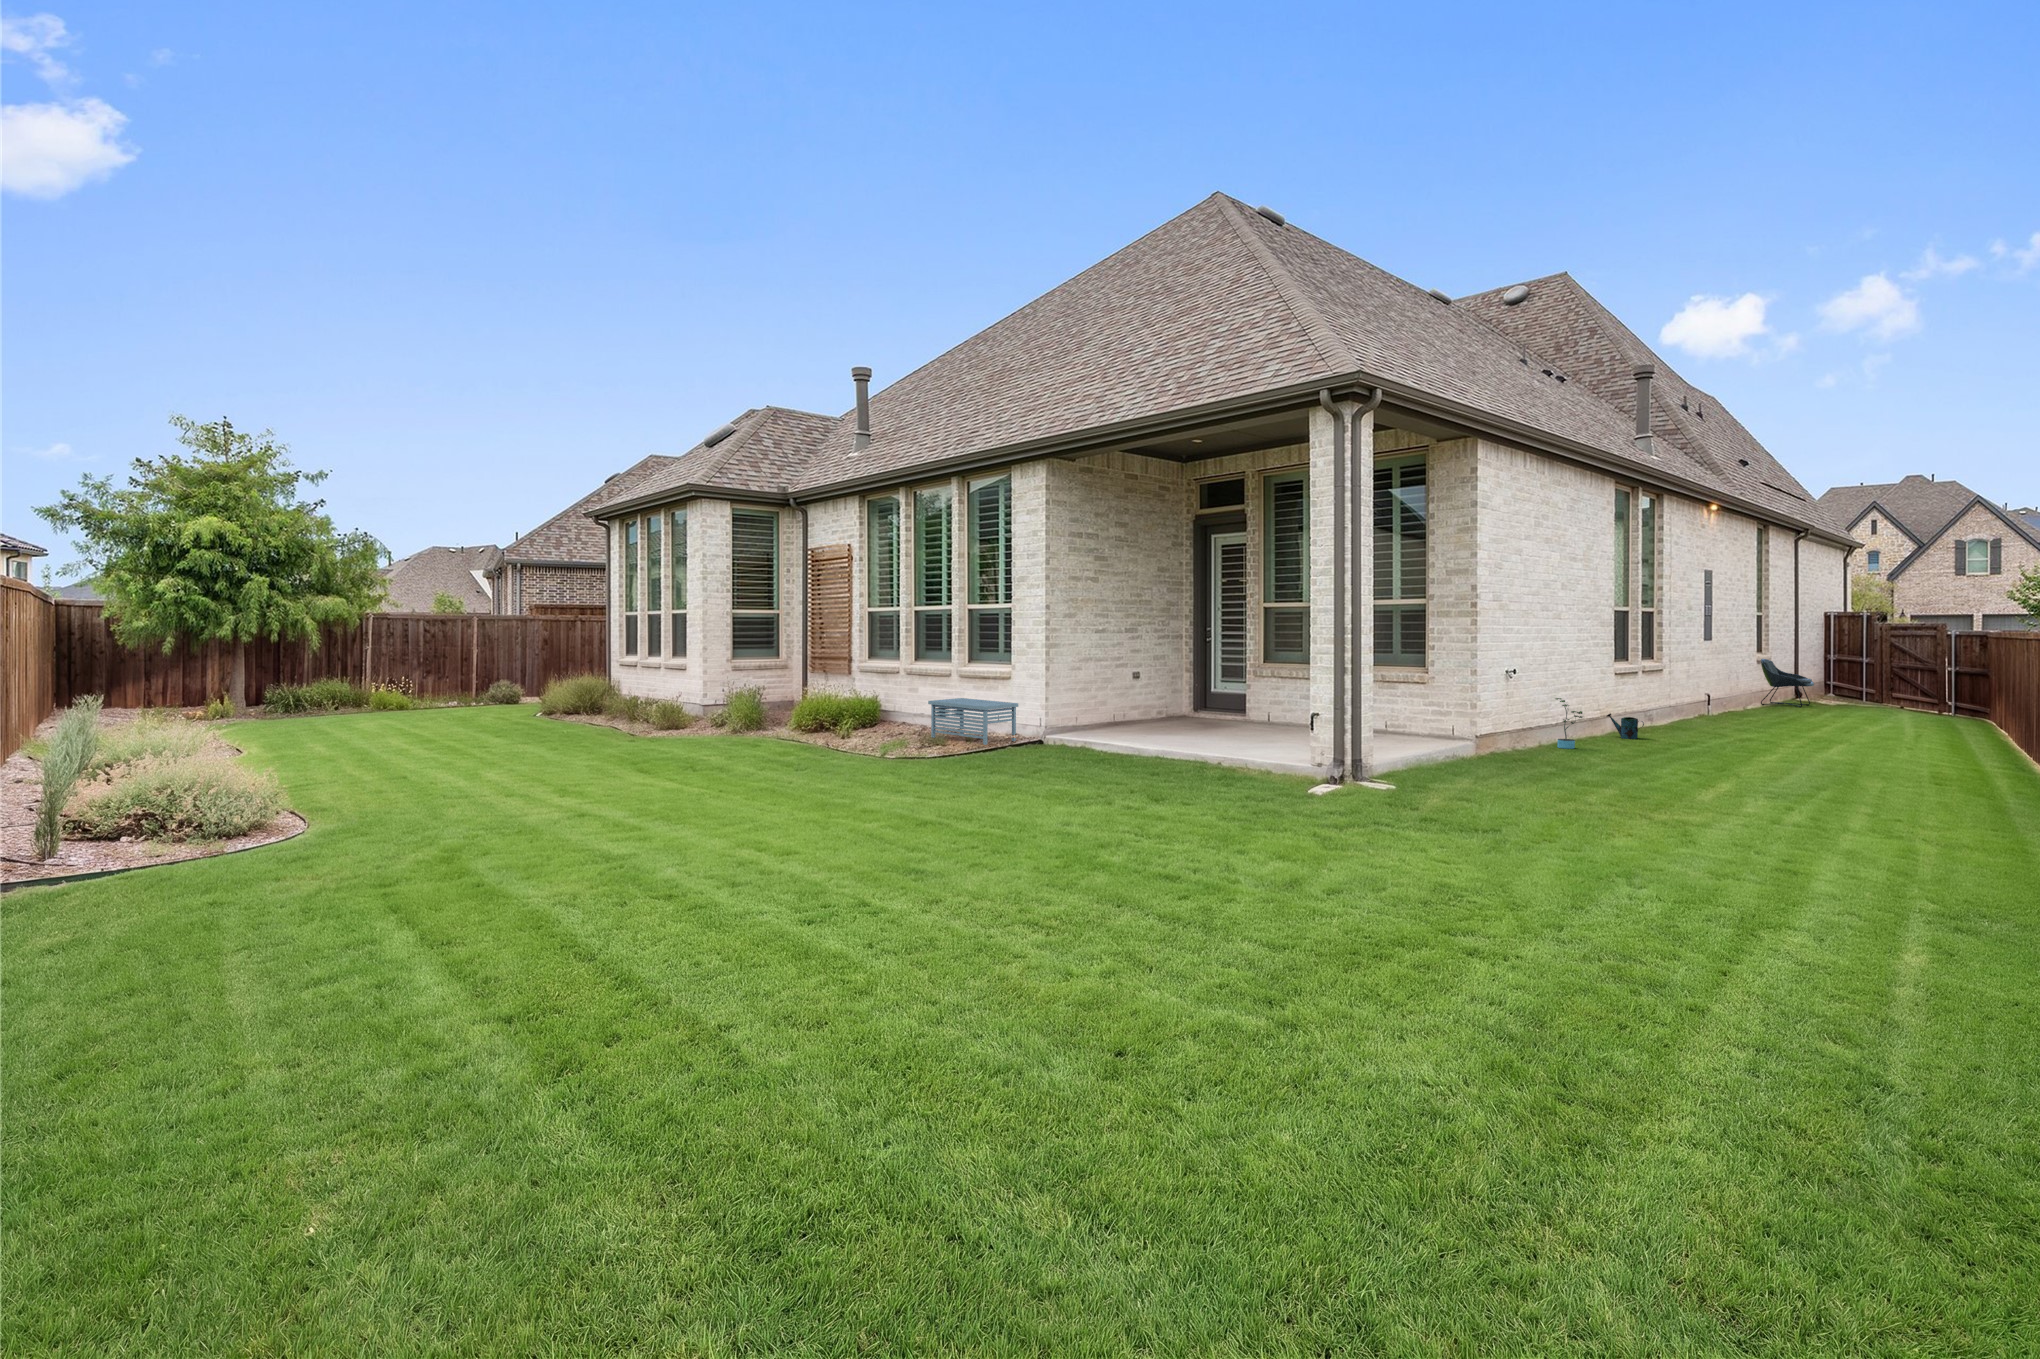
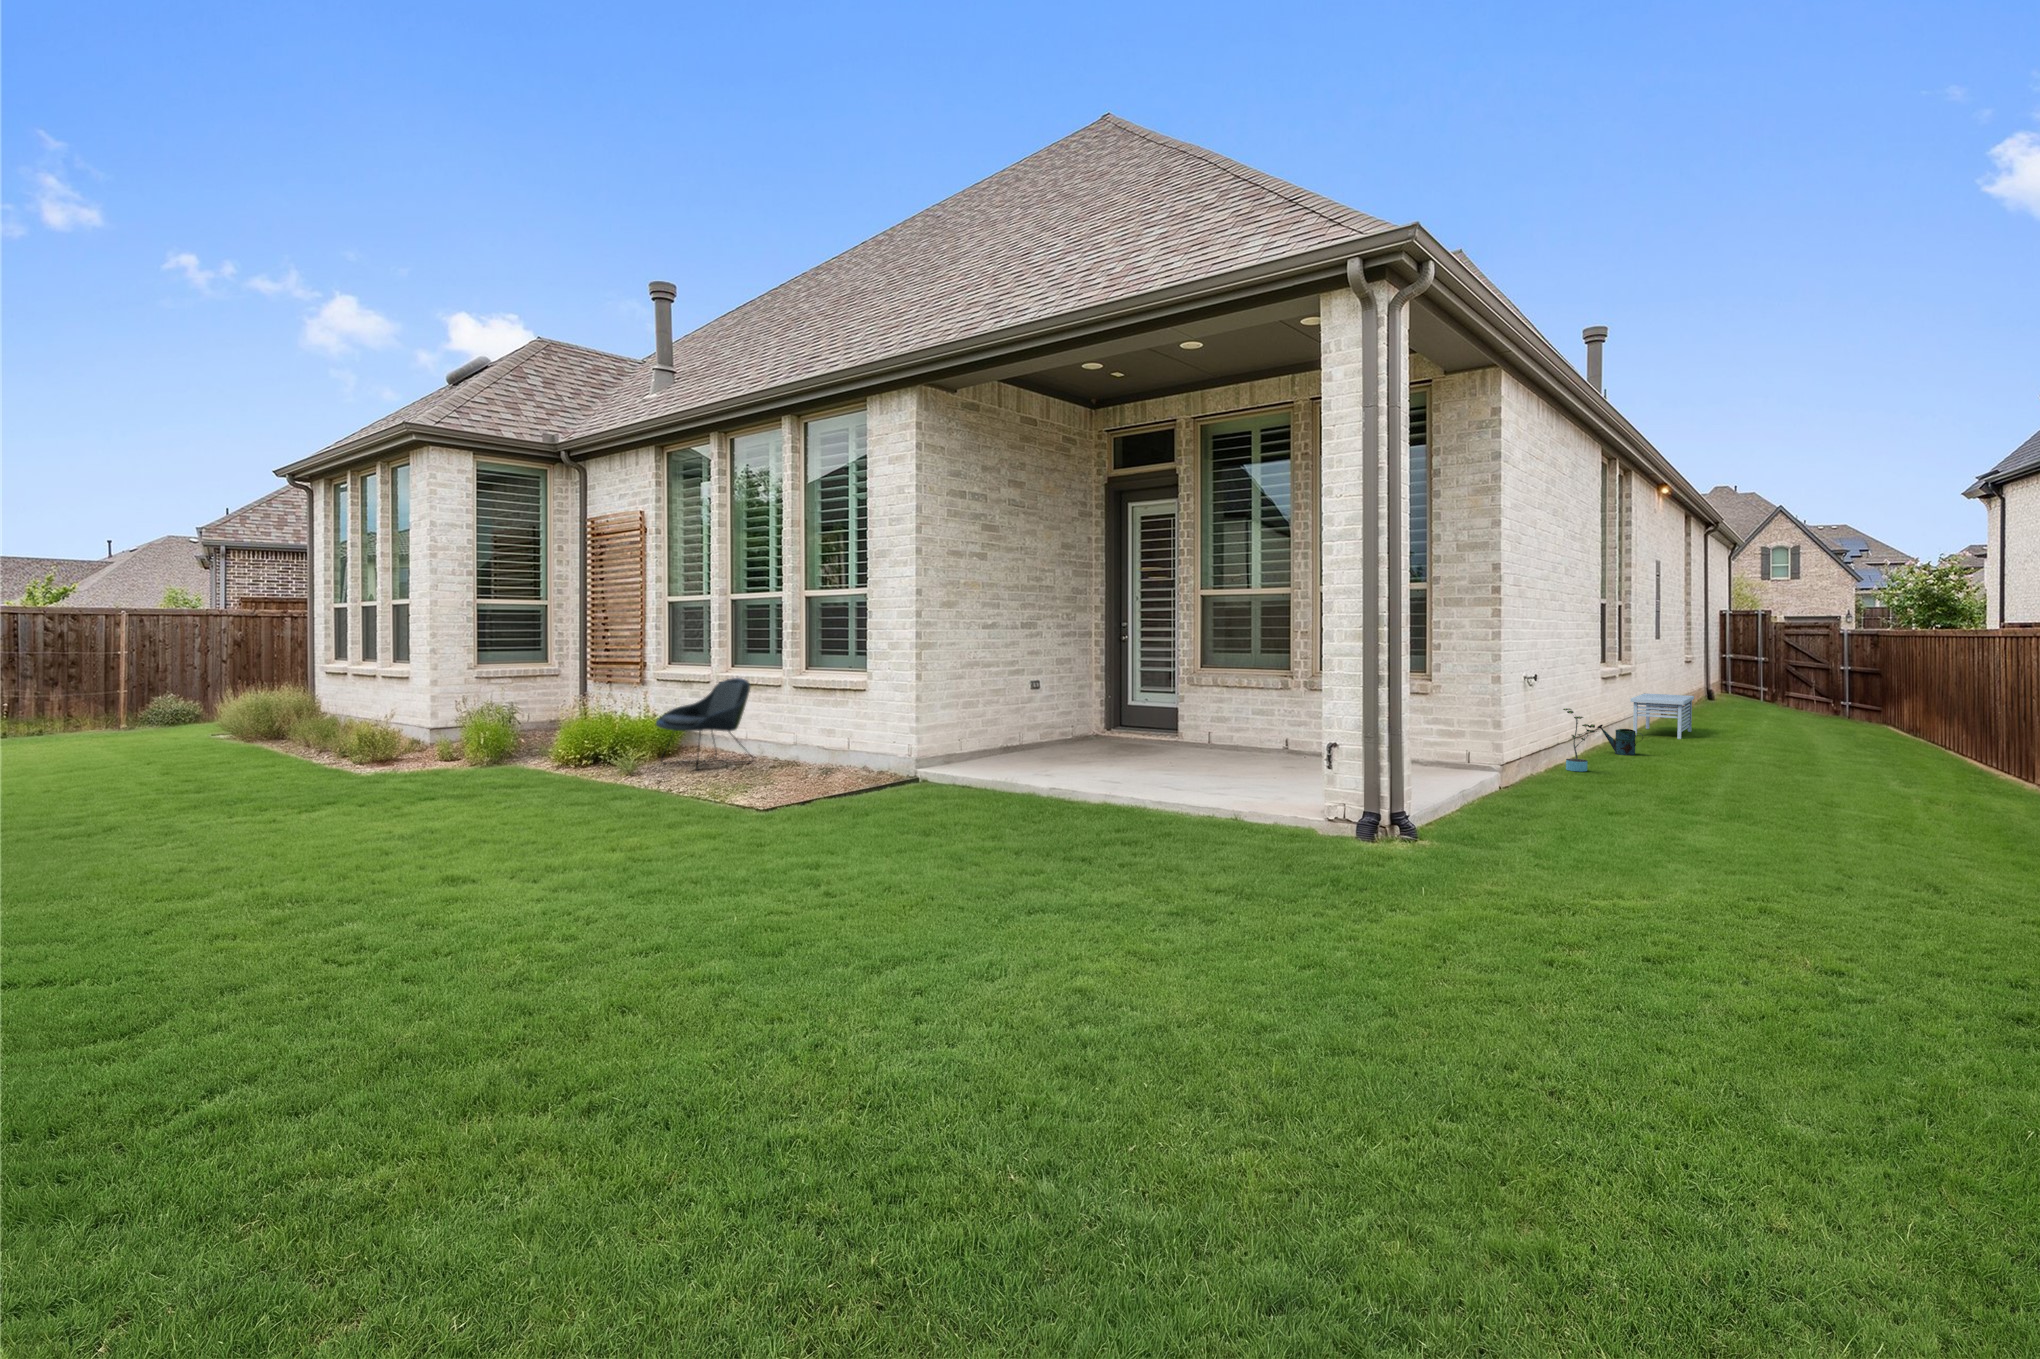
lounge chair: present [1761,659,1814,708] -> present [656,678,752,770]
storage bench: present [928,698,1018,745] -> present [1630,693,1694,739]

